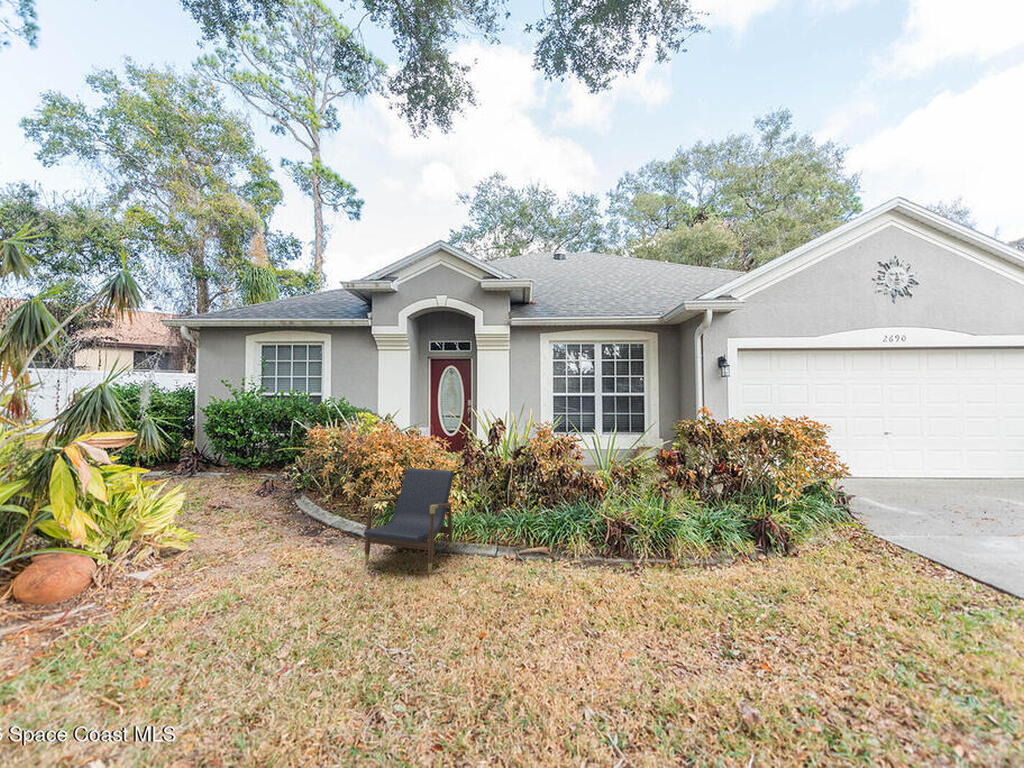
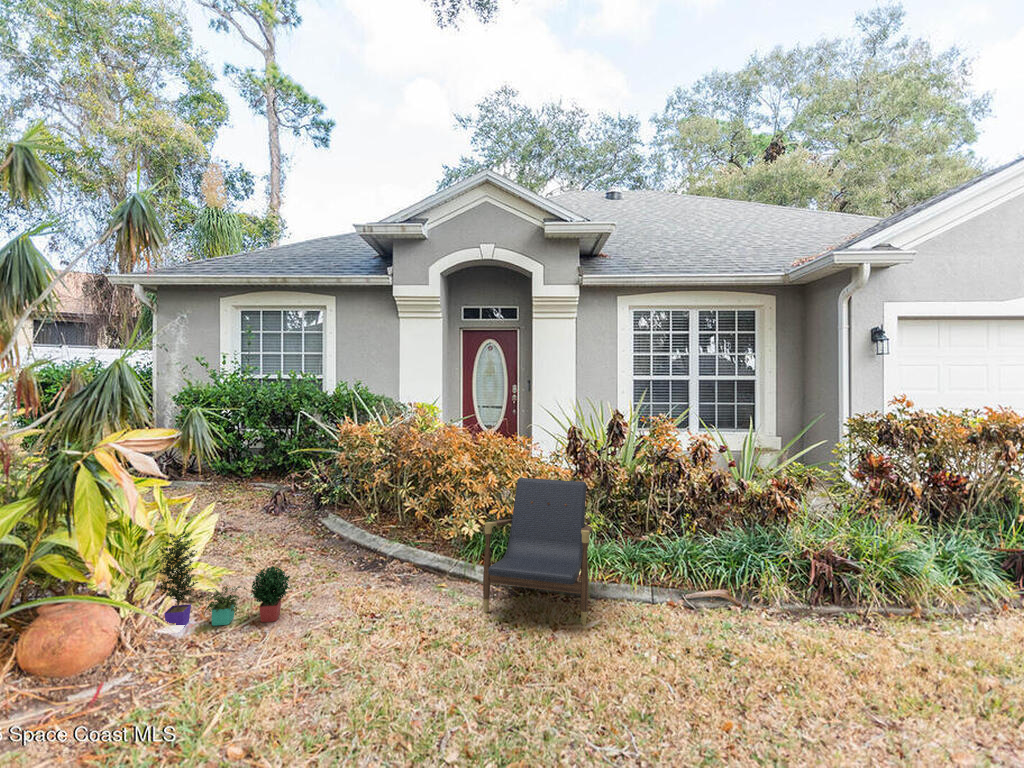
potted plant: none [129,503,228,573] -> present [156,530,290,626]

